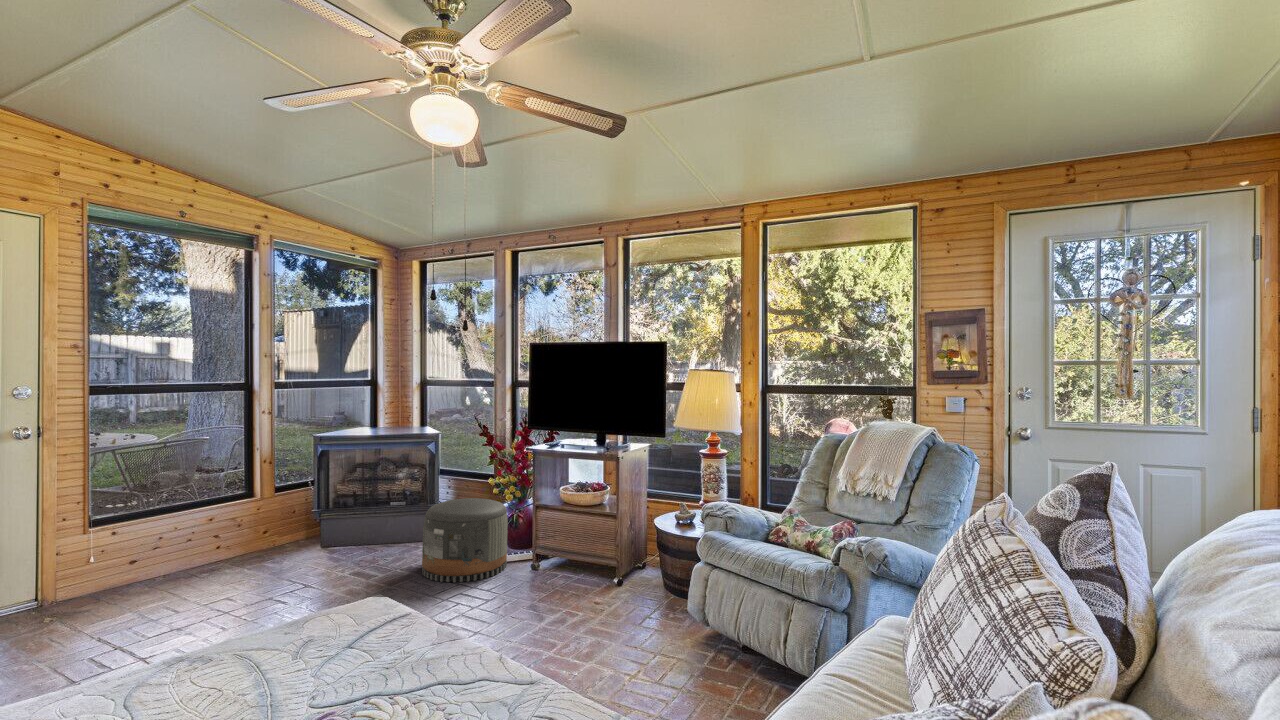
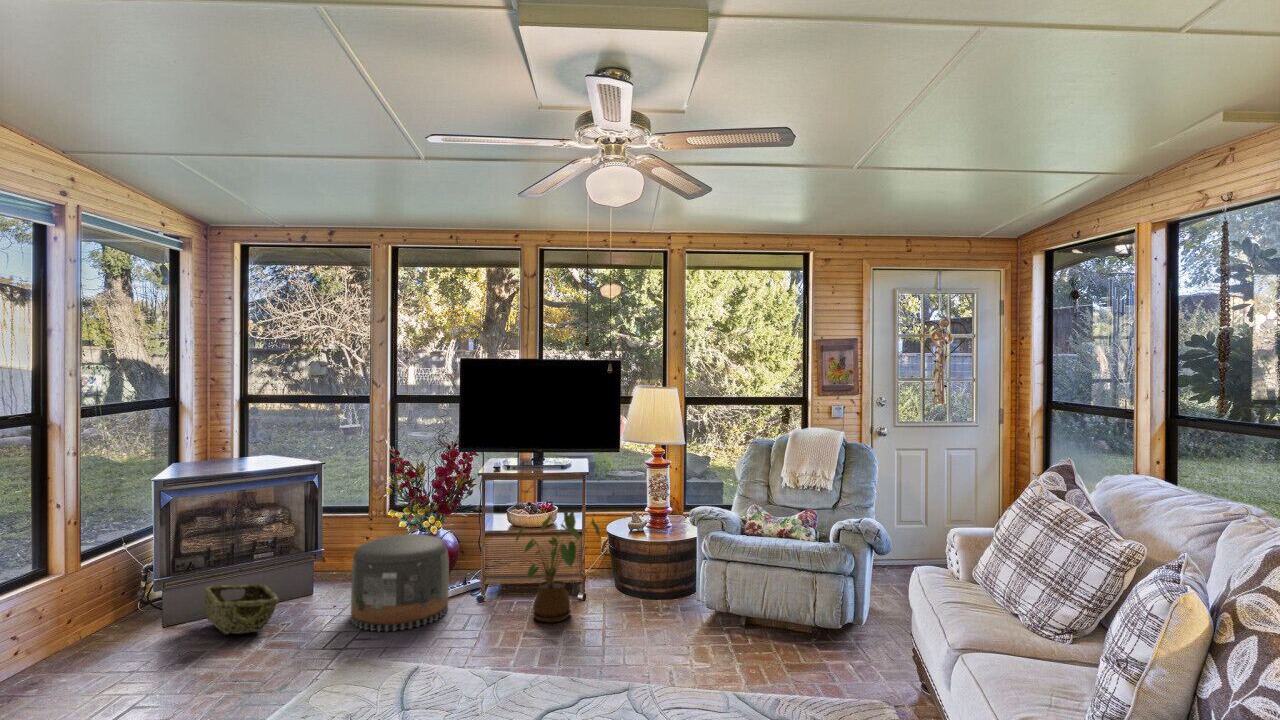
house plant: none [534,492,622,603] -> present [516,511,600,622]
woven basket: none [329,521,388,562] -> present [205,584,279,634]

